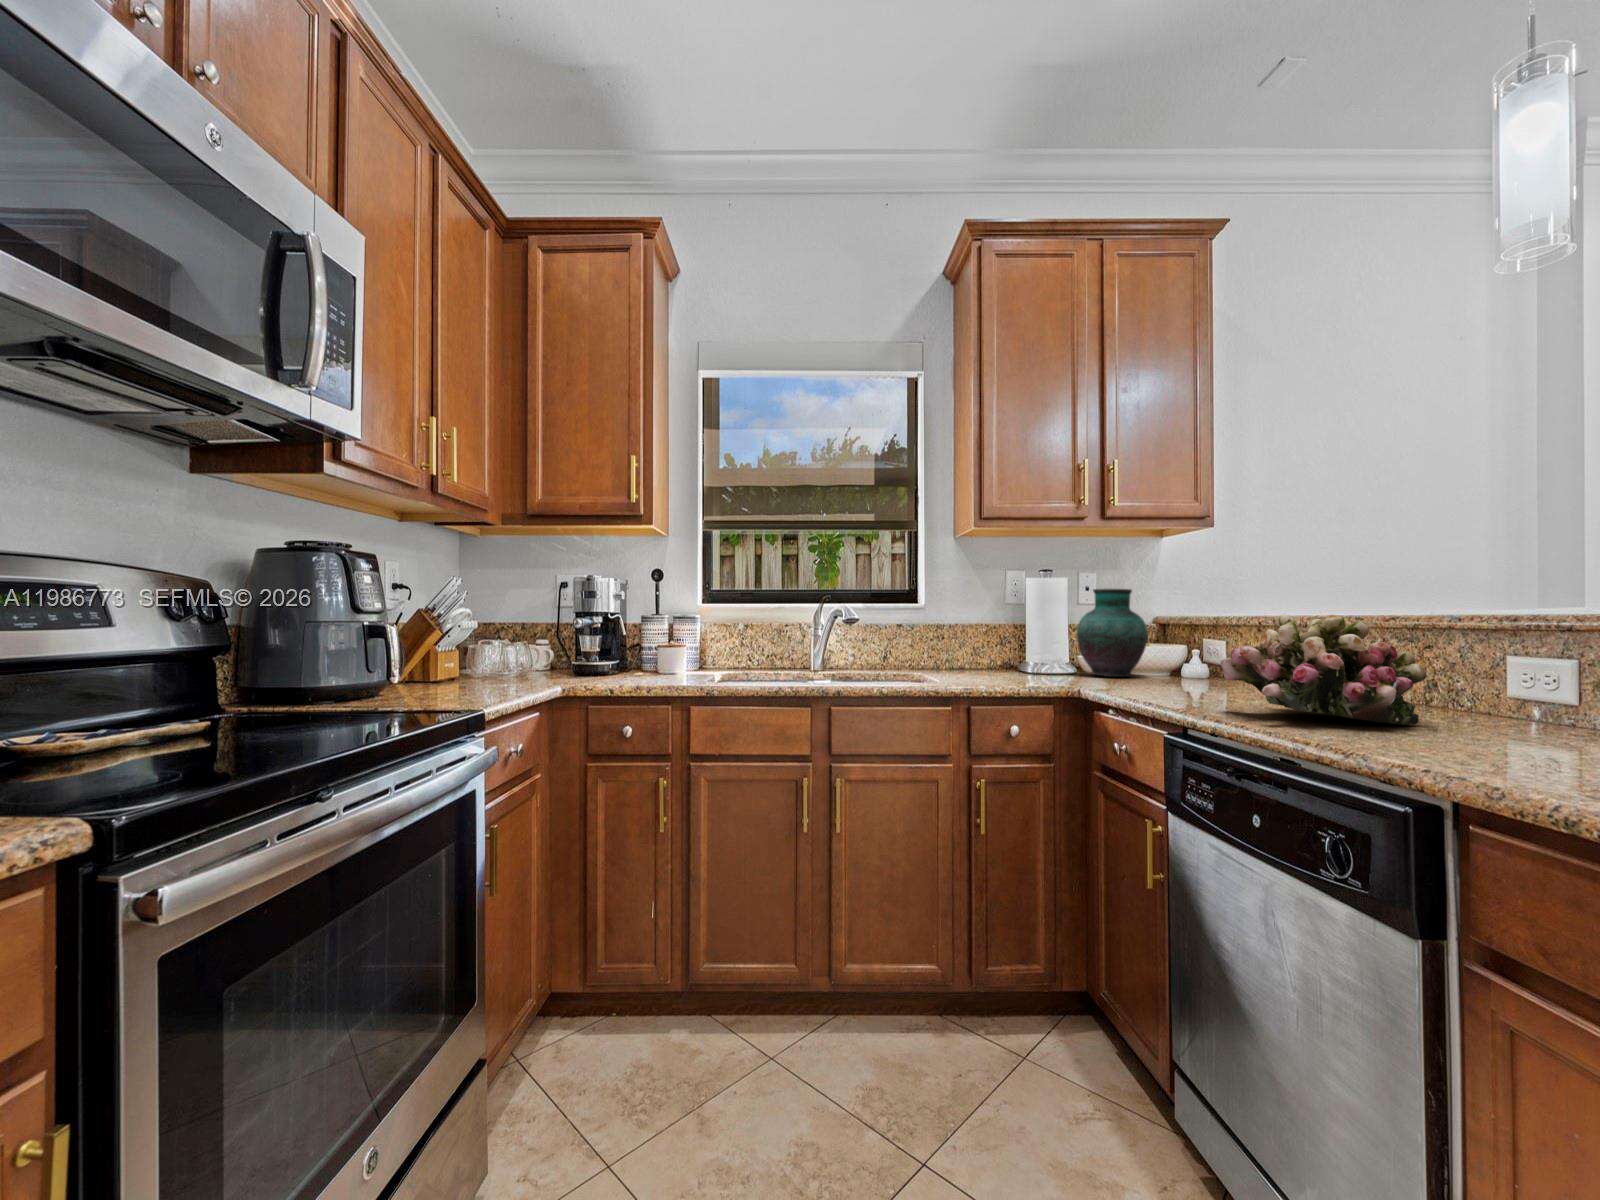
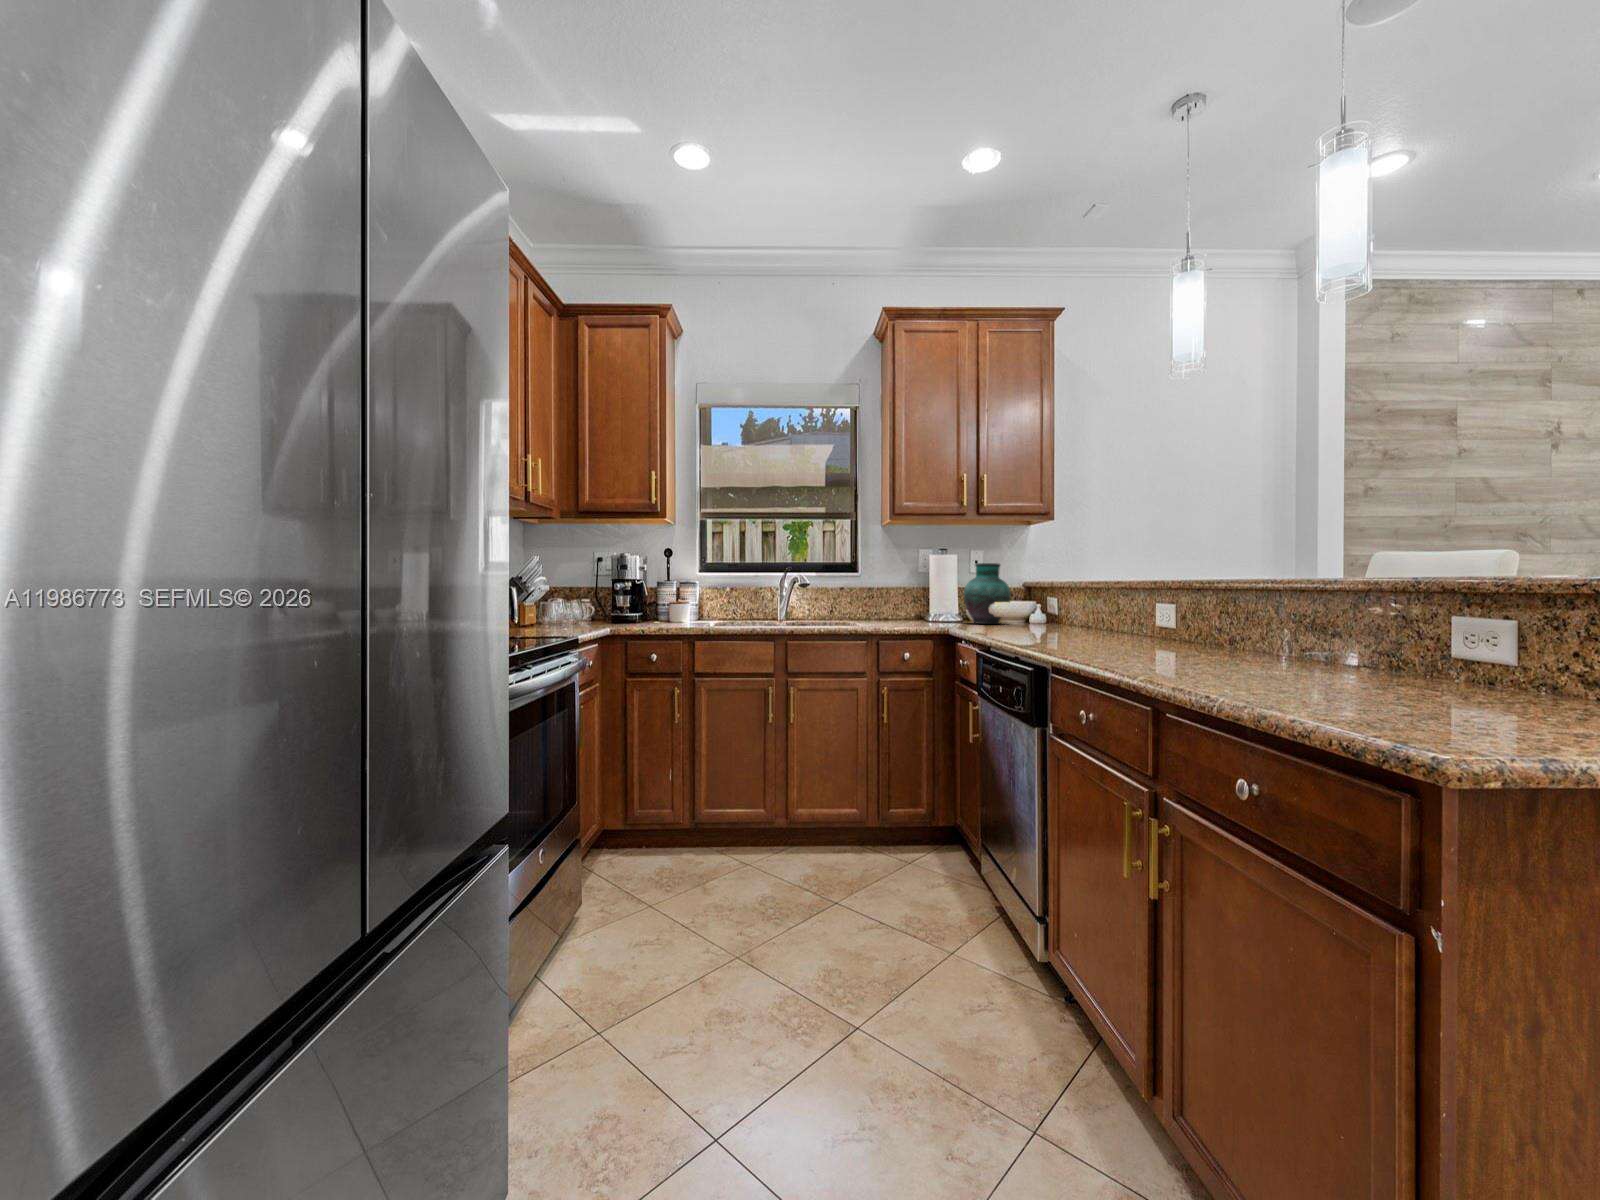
flower arrangement: present [1221,614,1426,725] -> none [1020,577,1125,640]

